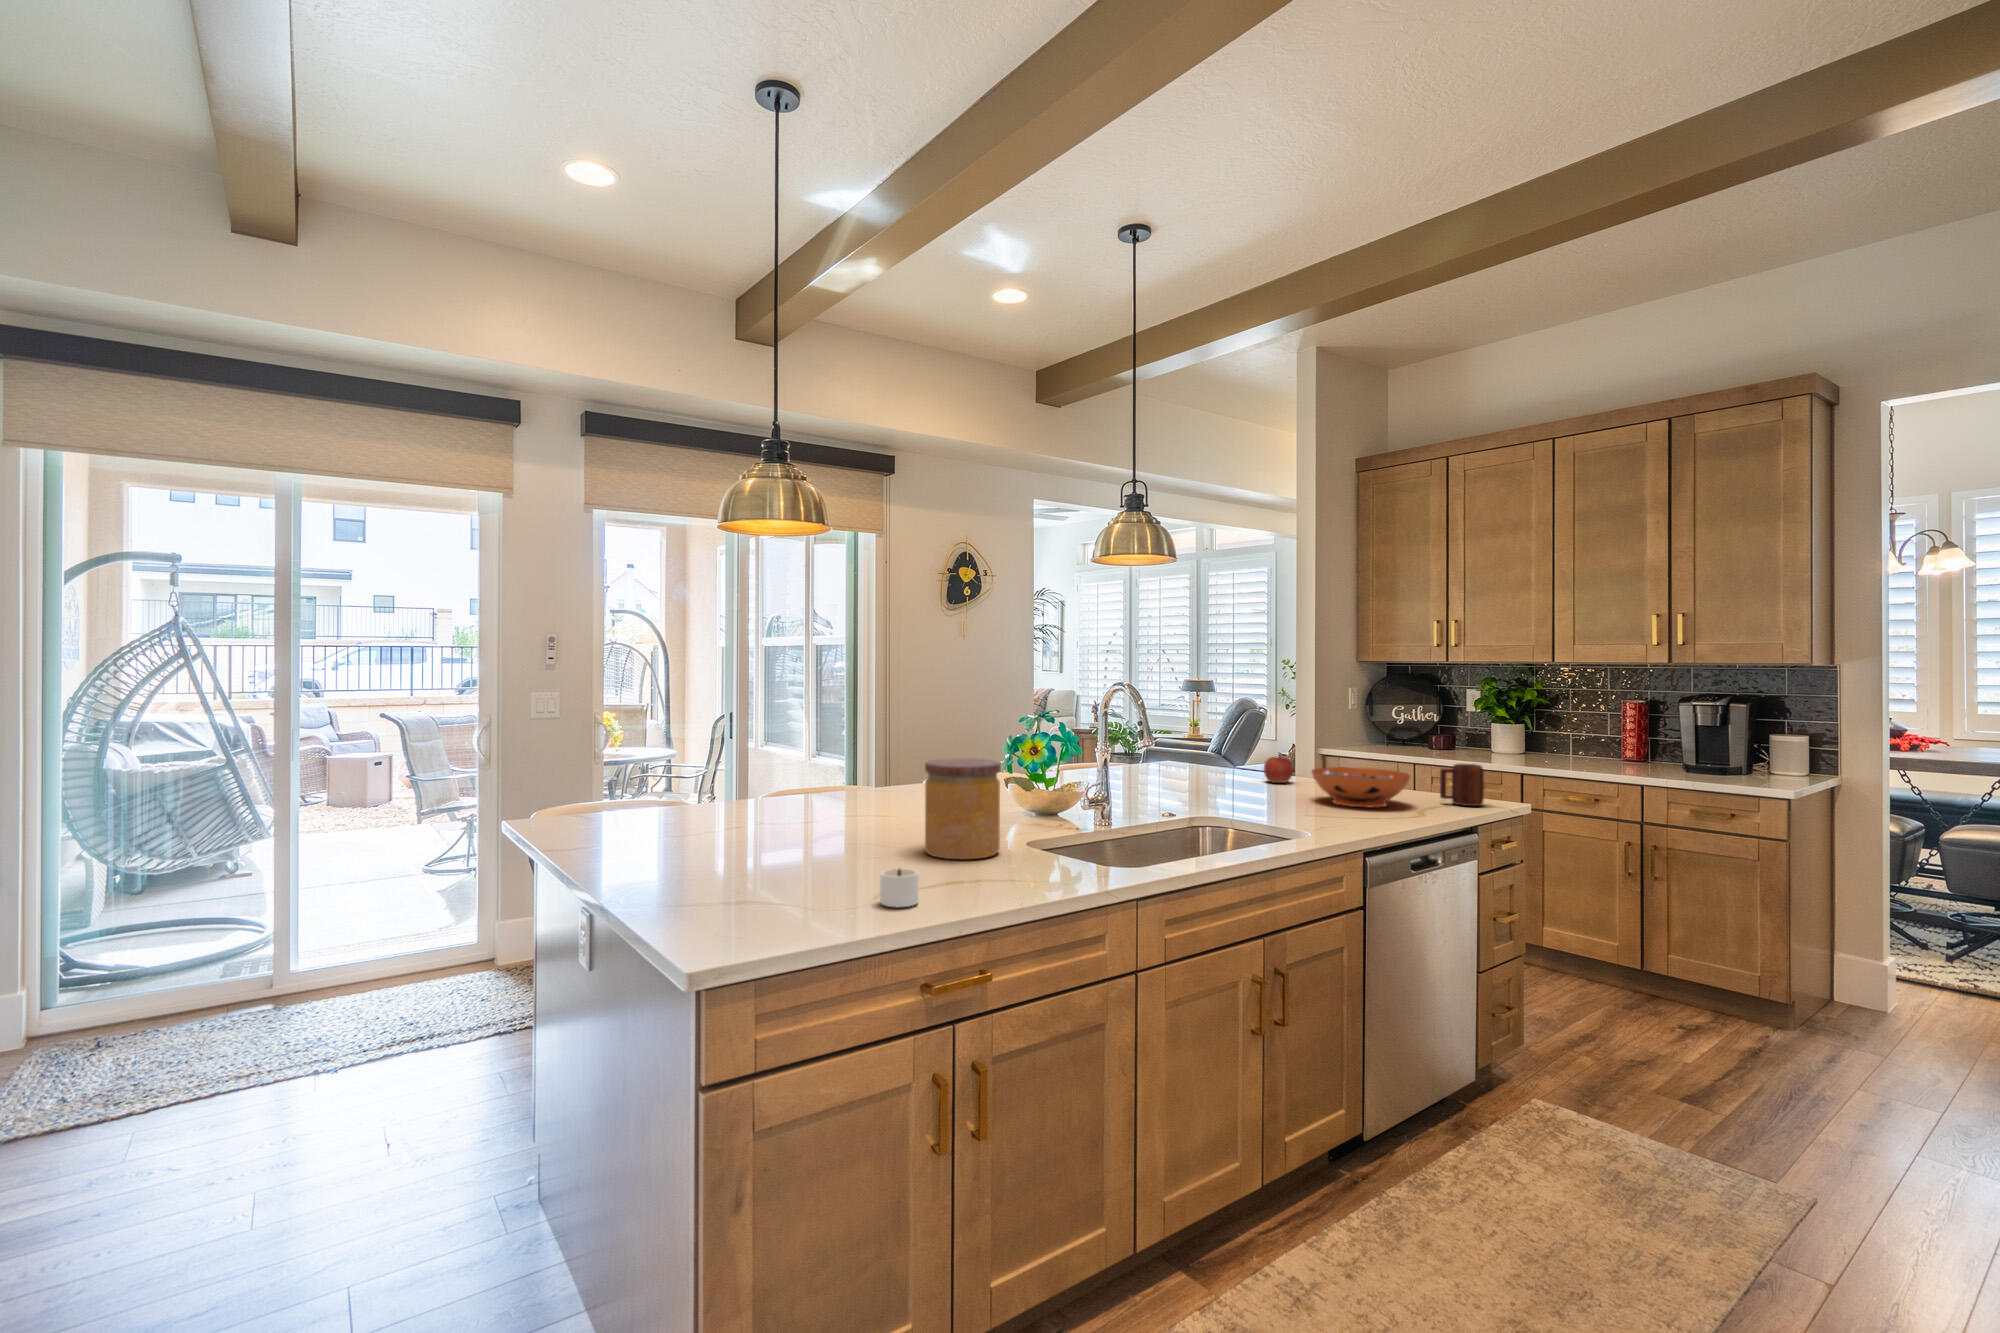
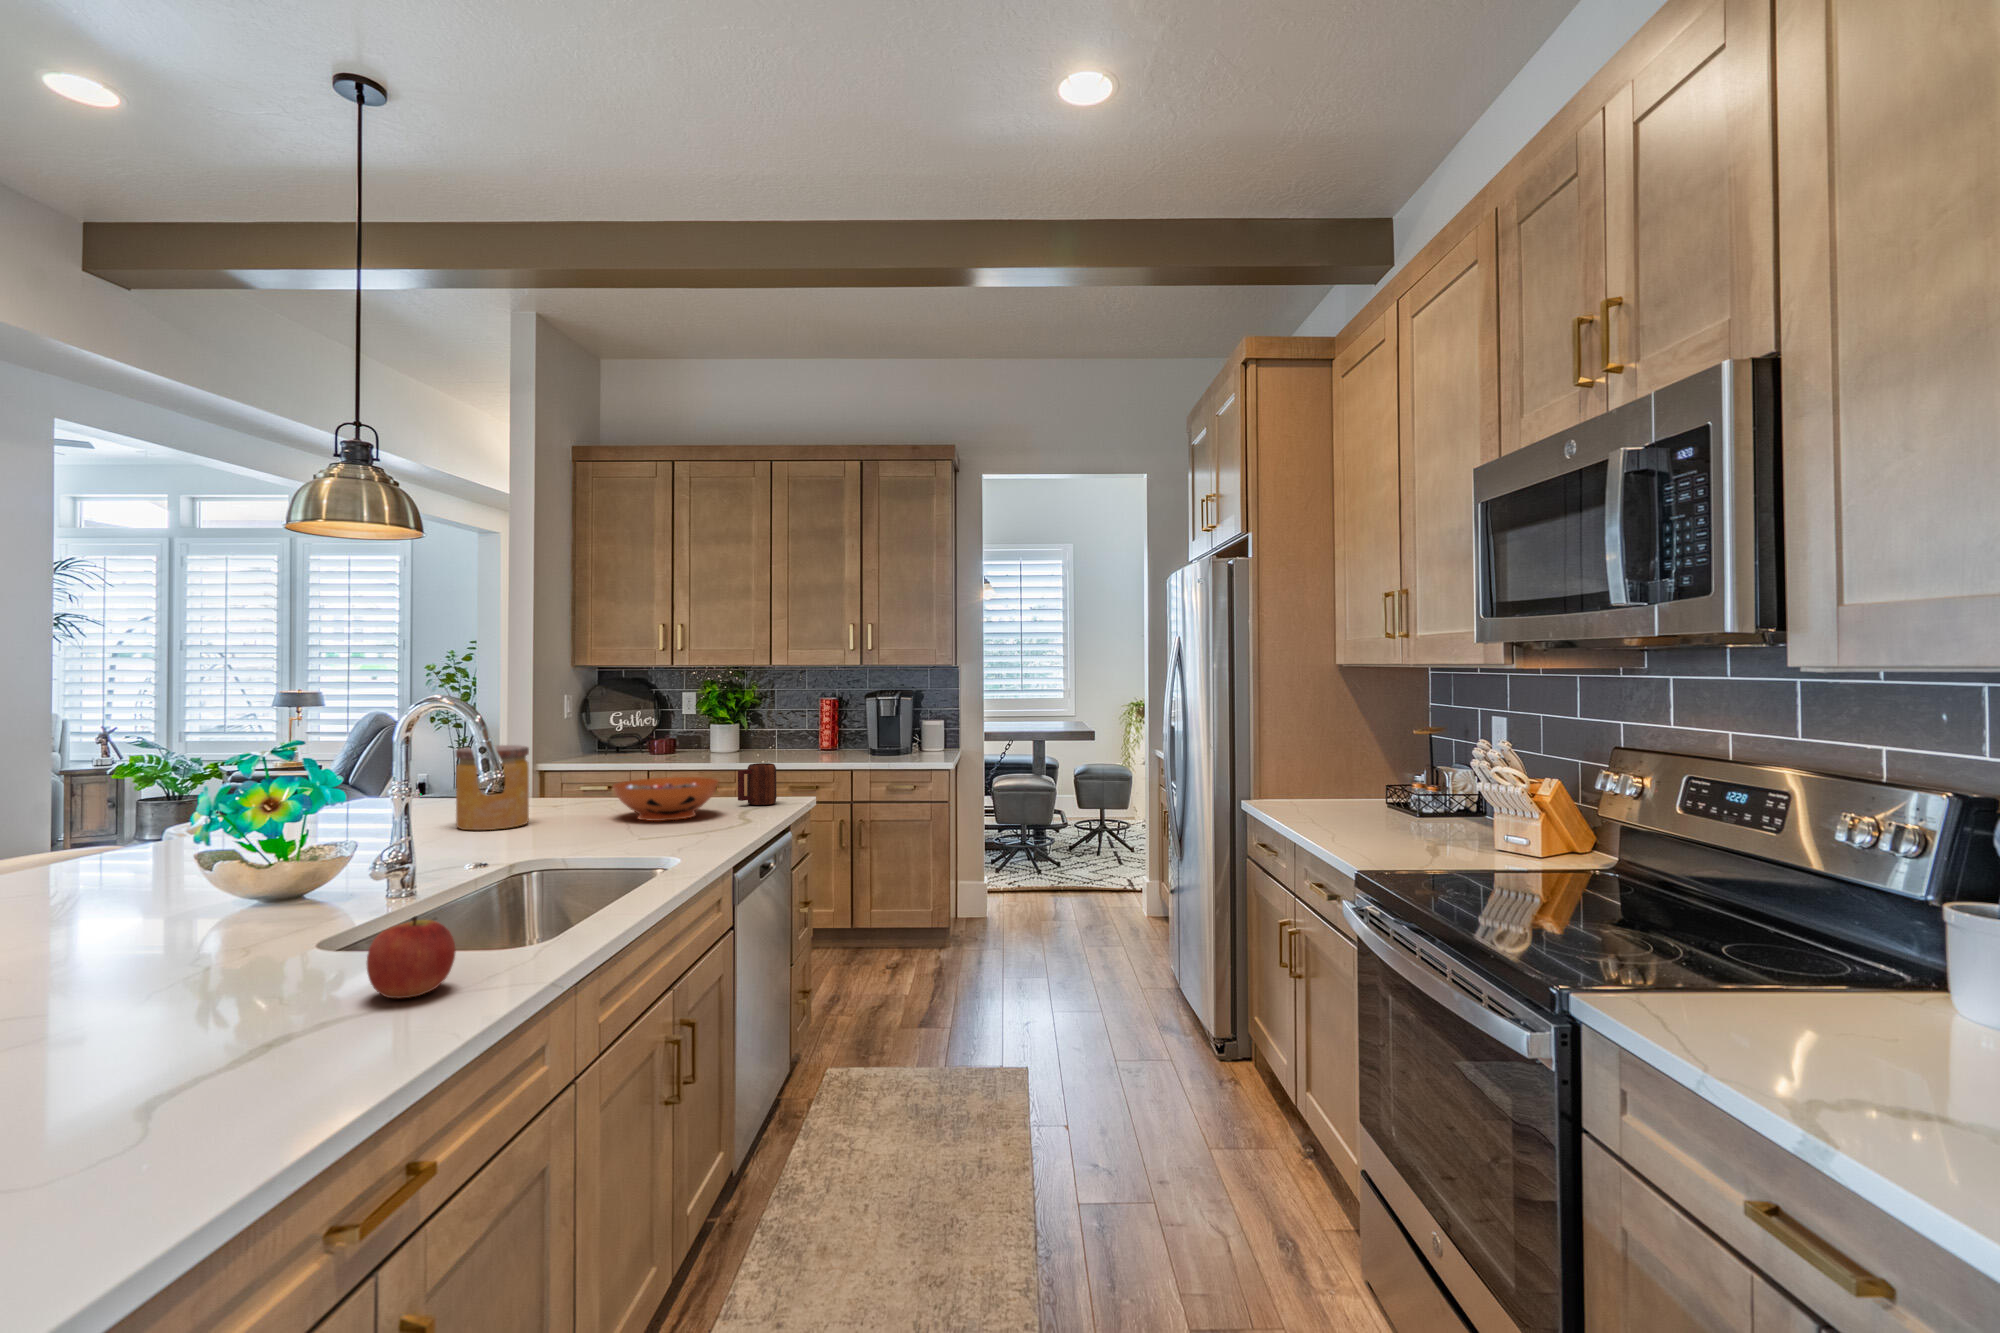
apple: present [1264,756,1293,783] -> present [367,916,456,998]
jar: present [925,758,1001,859] -> present [456,745,529,830]
candle: present [880,868,919,907] -> none [144,1018,258,1097]

